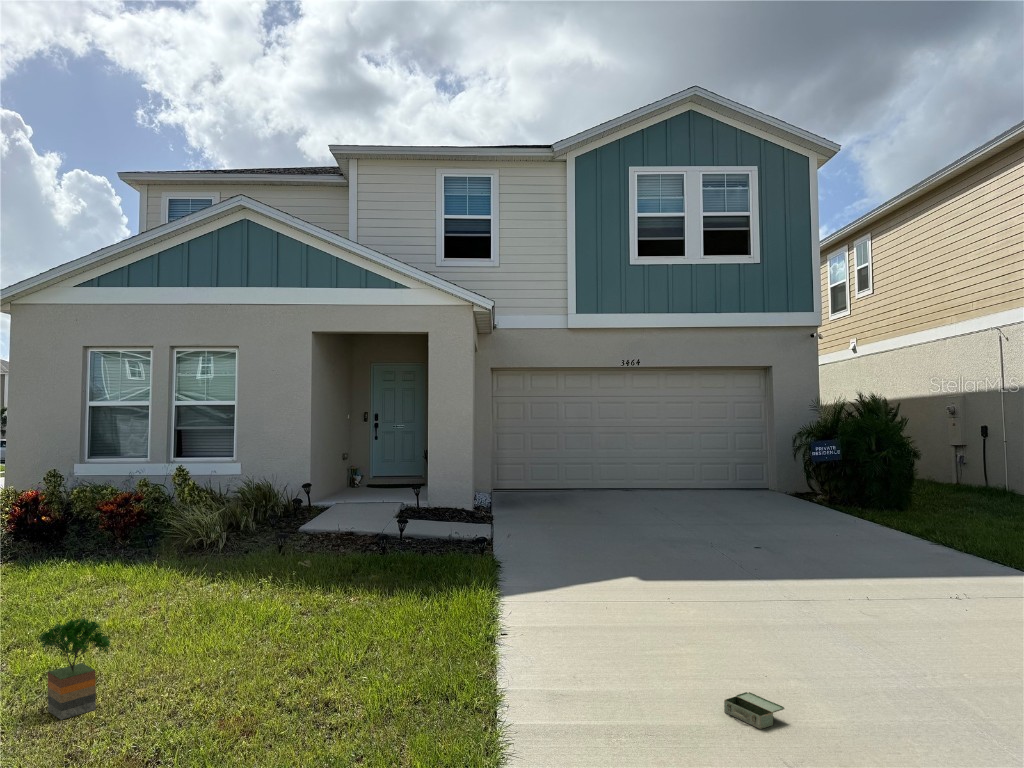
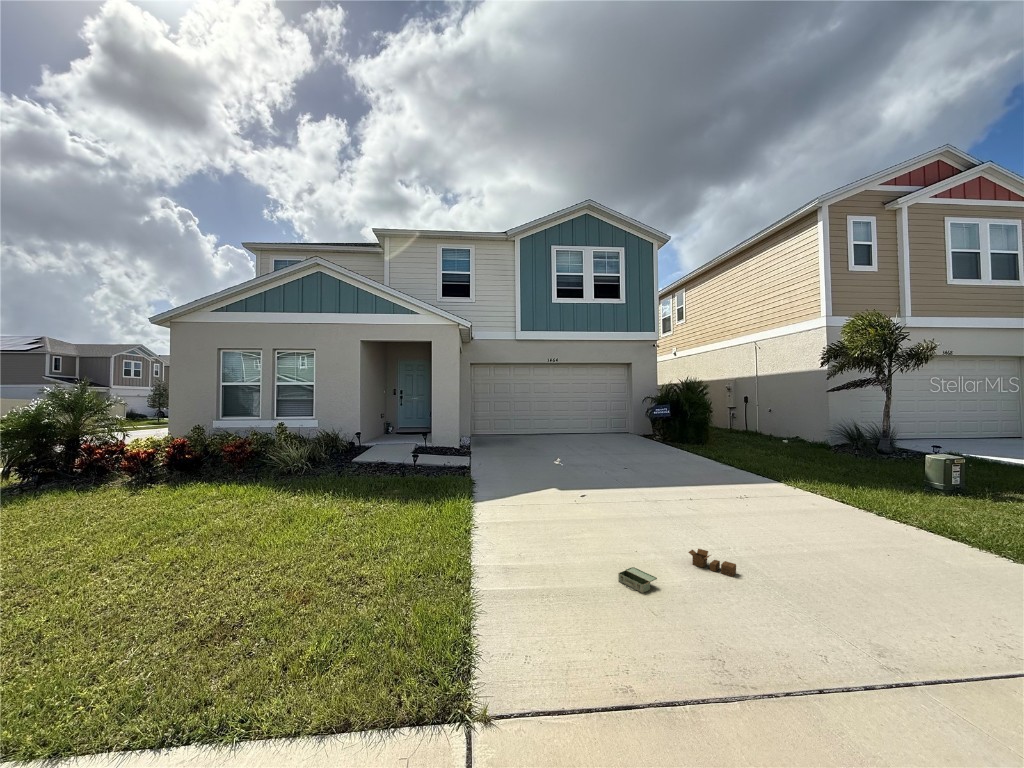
potted tree: present [39,619,110,720] -> none [153,529,209,601]
cardboard box: none [840,668,916,711] -> present [688,549,736,576]

